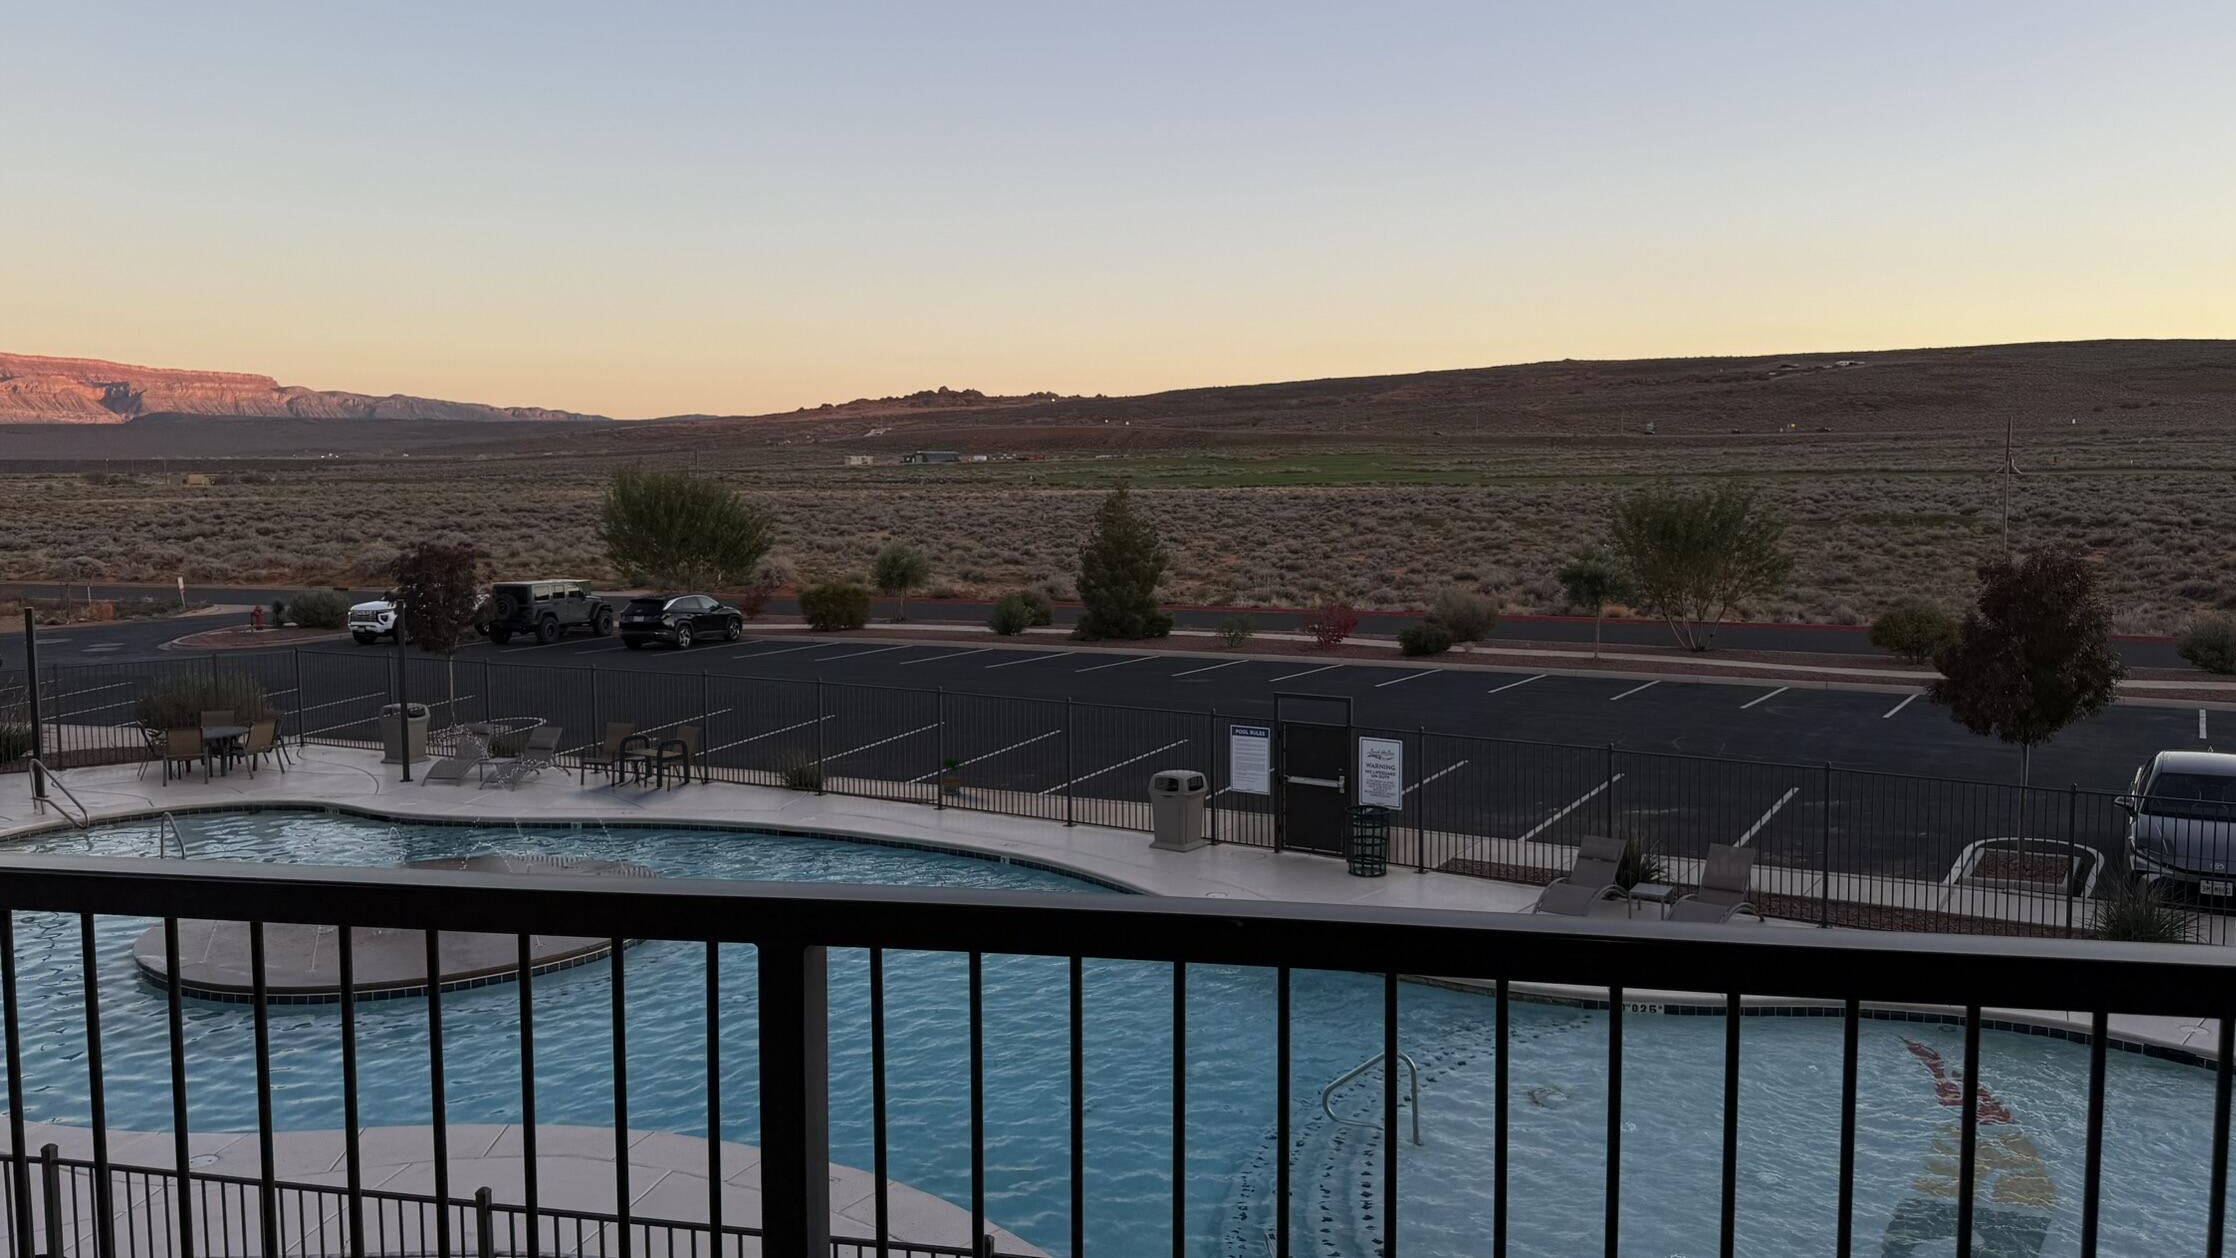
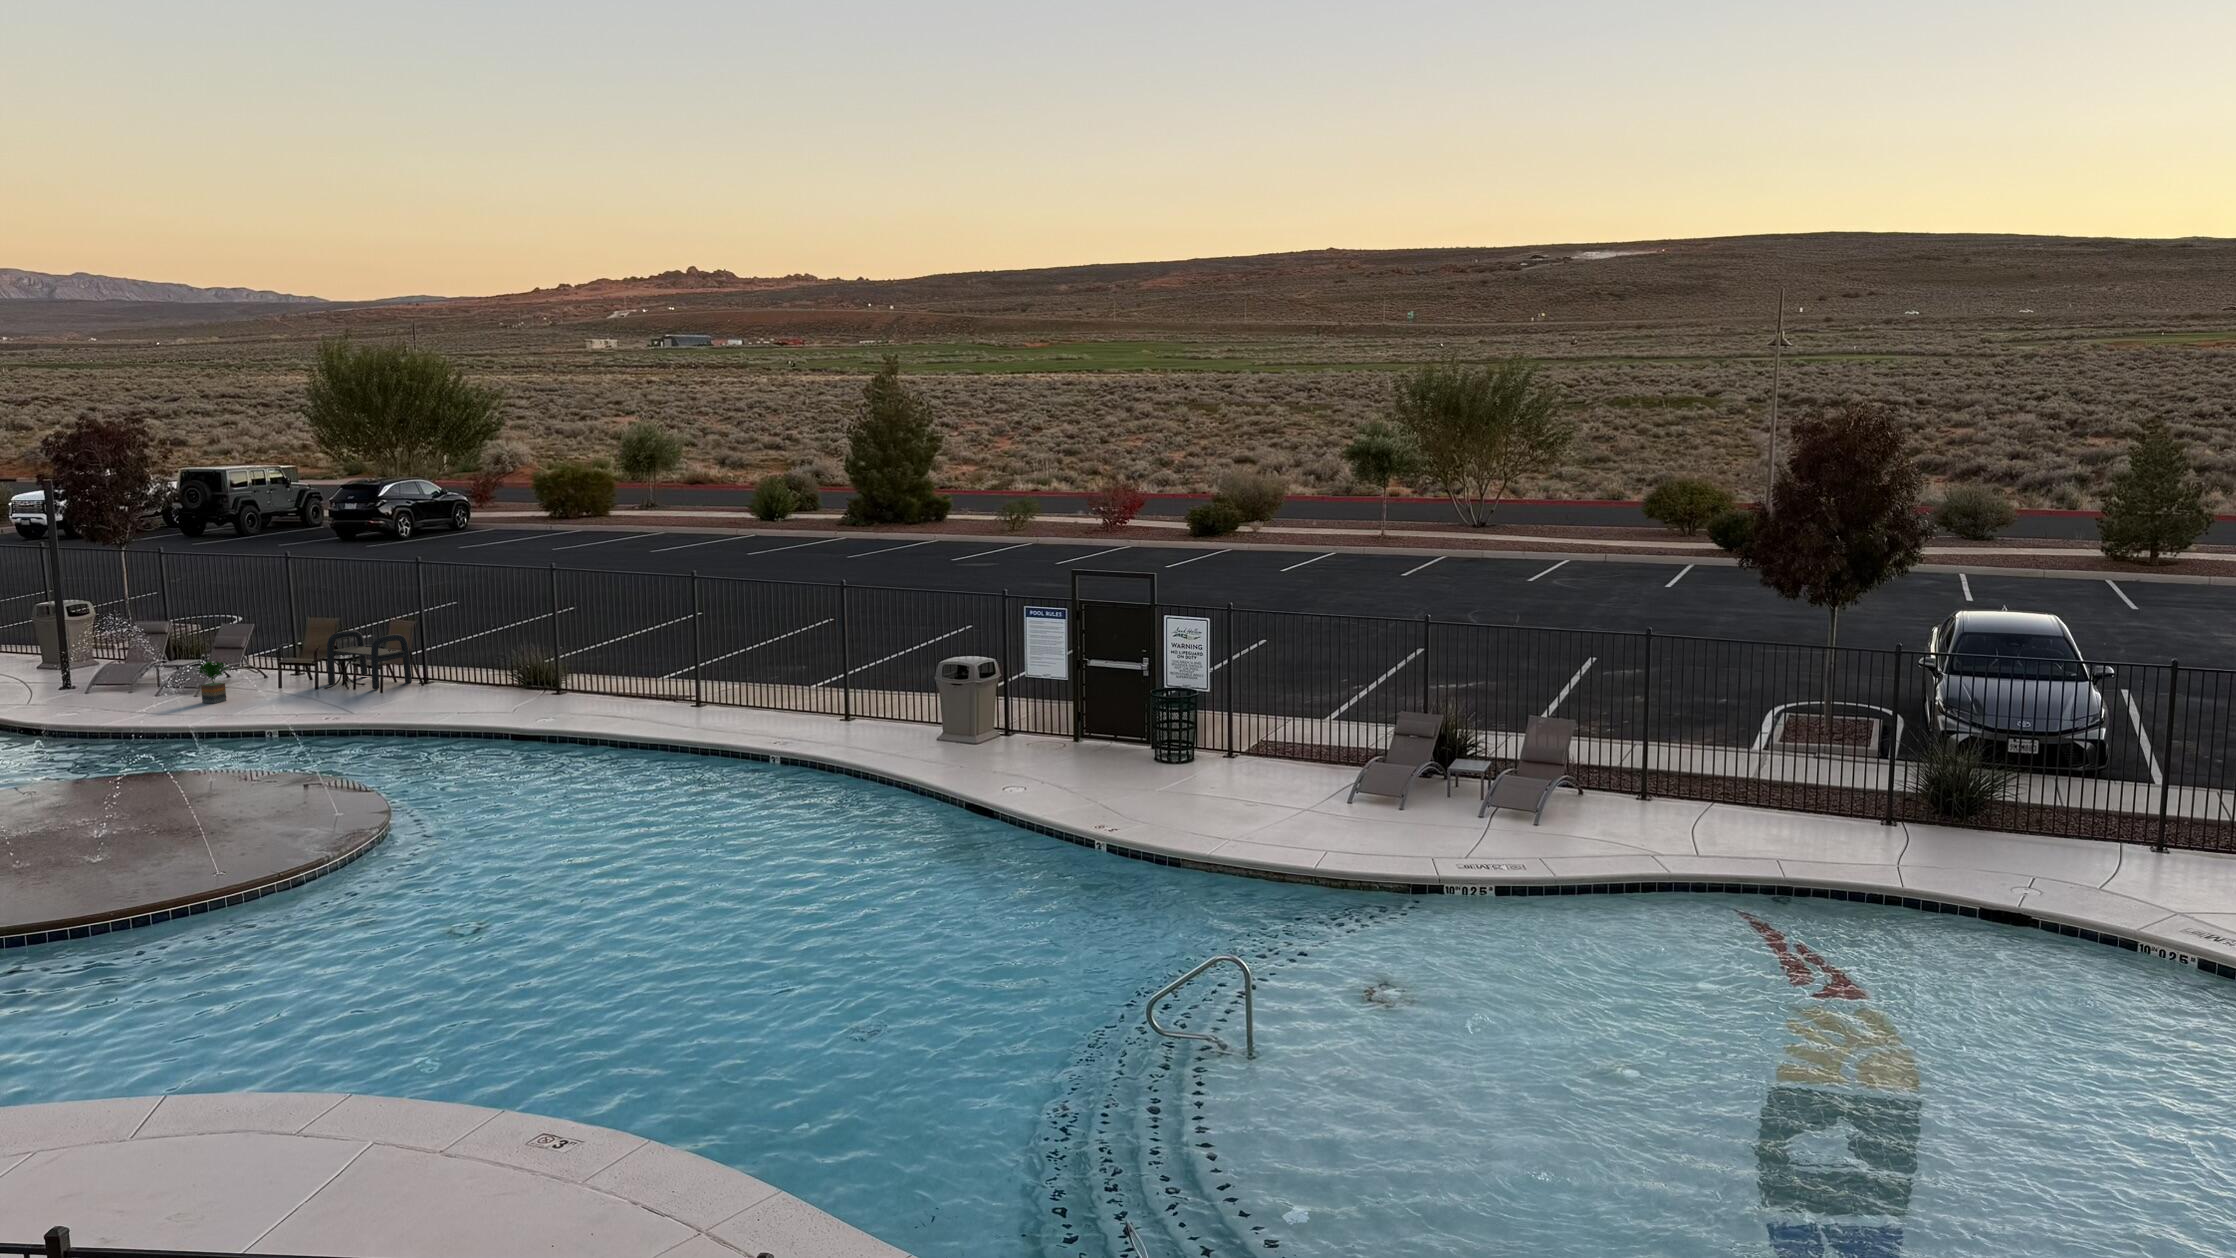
potted tree: present [942,758,963,795] -> present [198,662,228,704]

